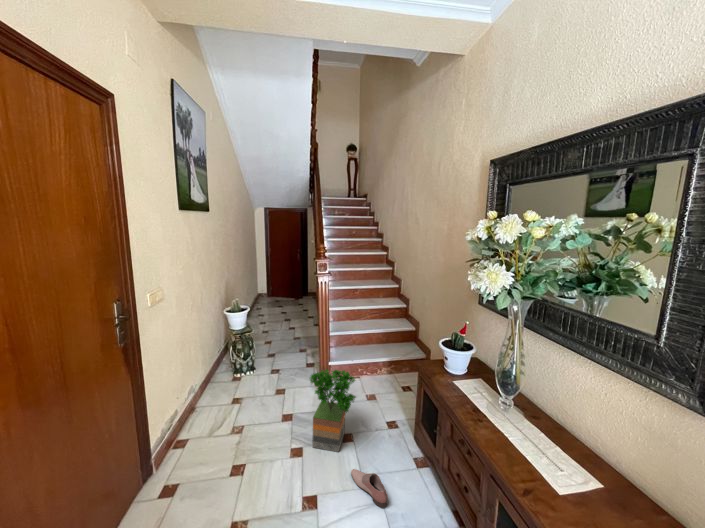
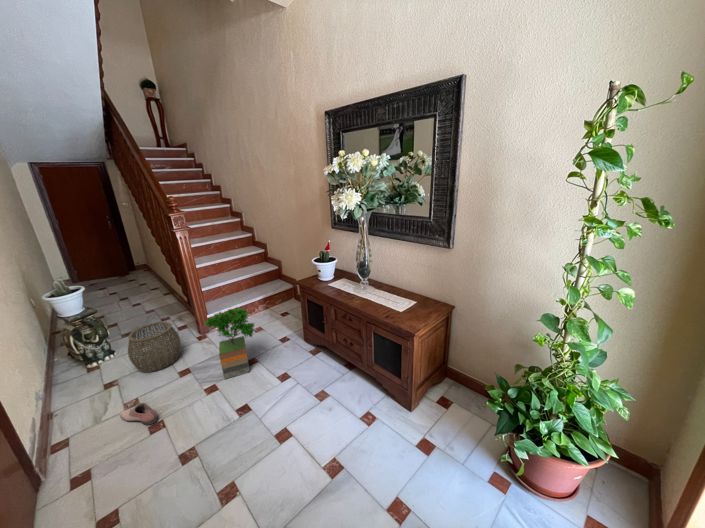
woven basket: none [255,356,297,404] -> present [128,322,180,372]
shoe: present [351,469,388,508] -> present [120,403,158,425]

